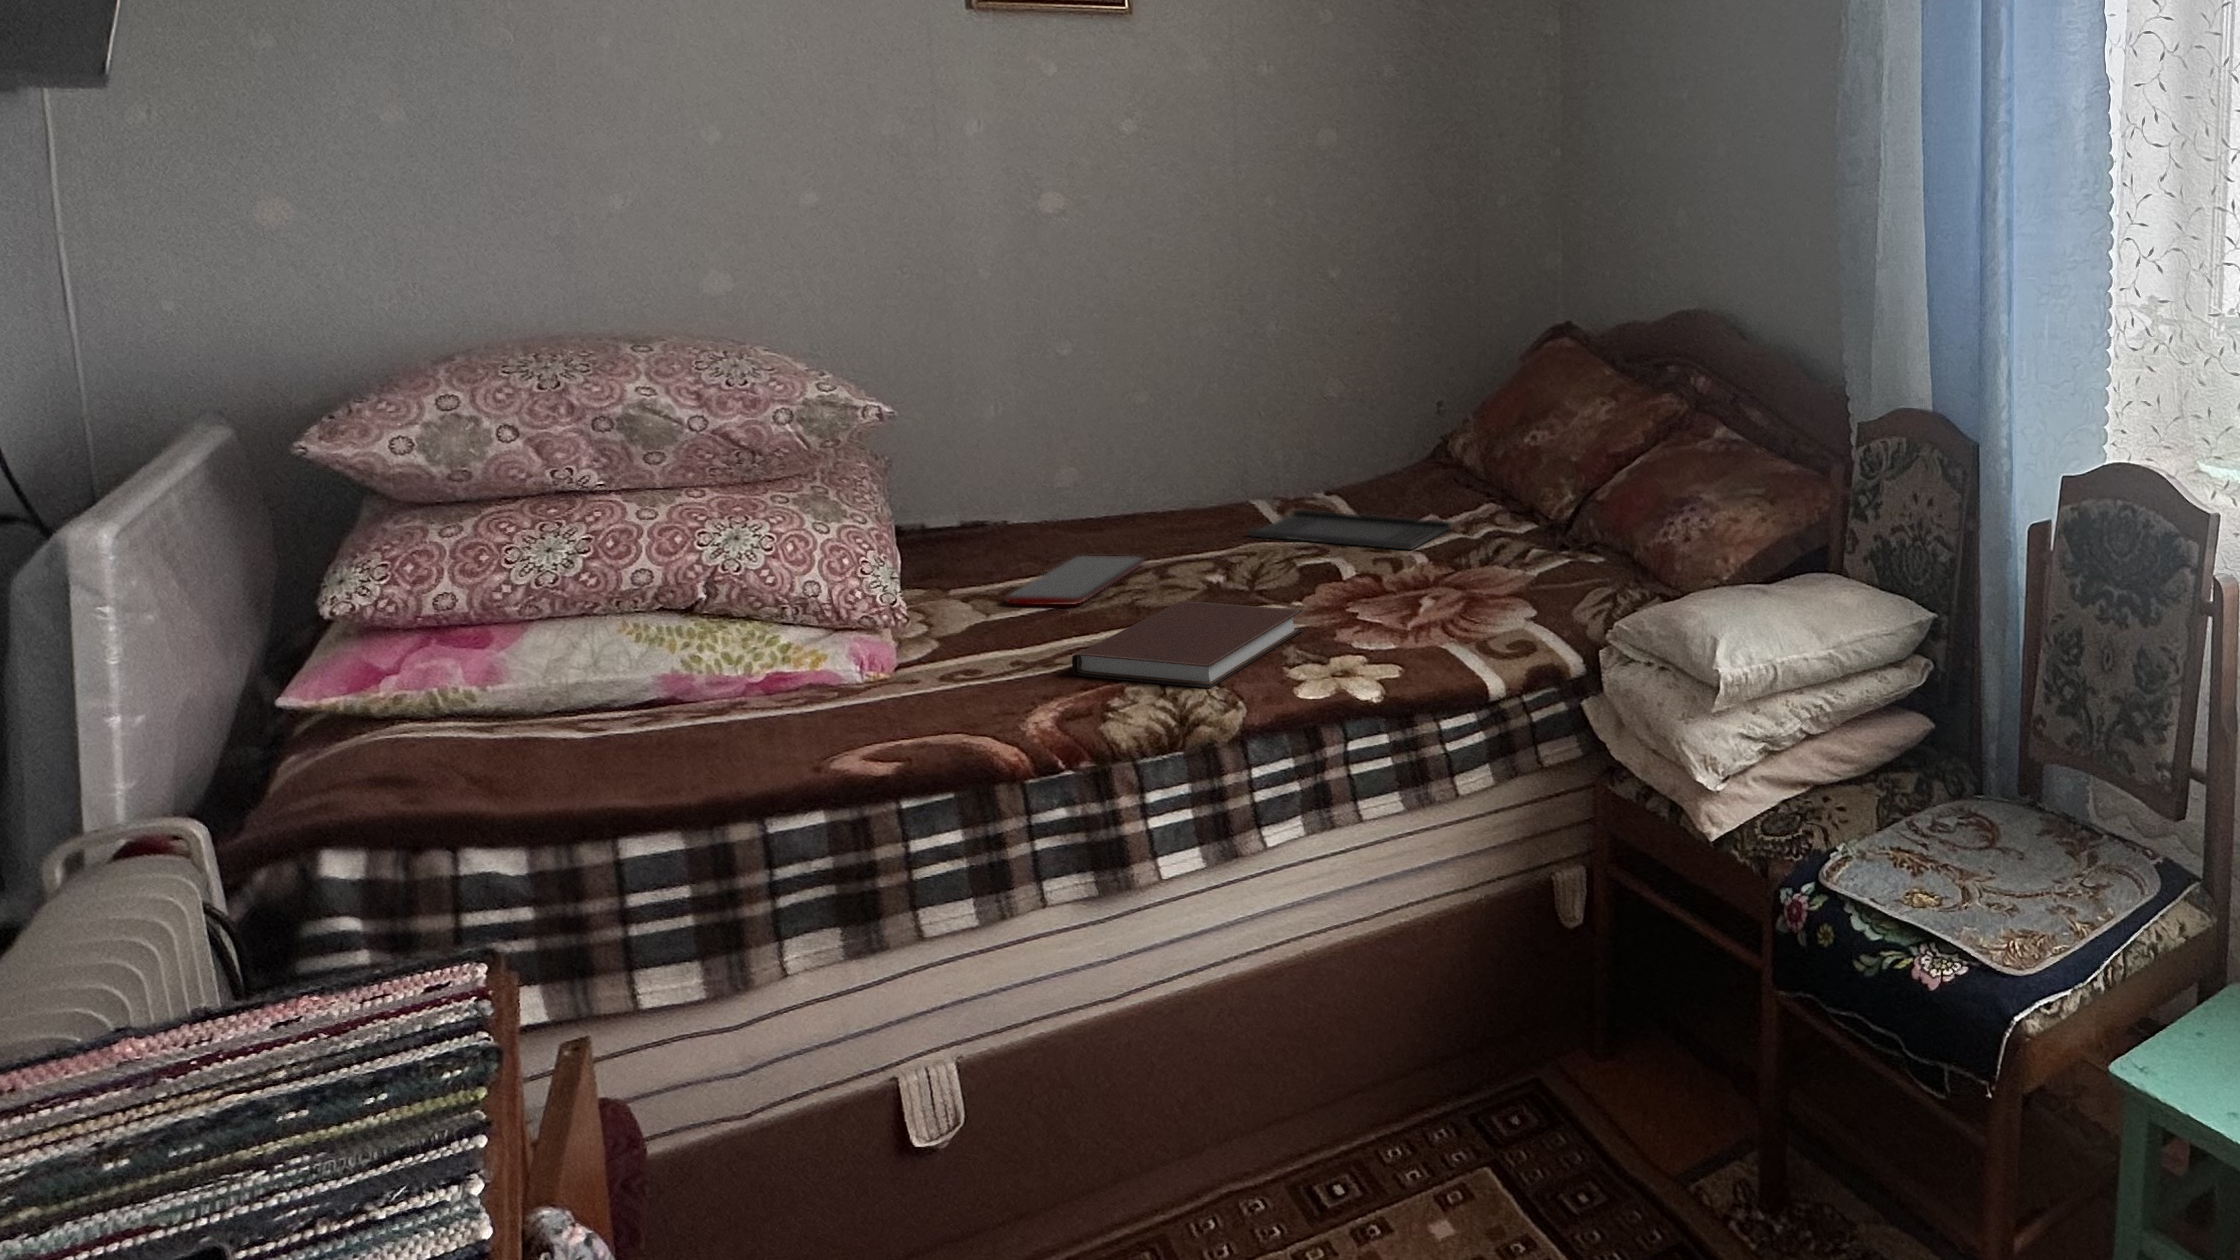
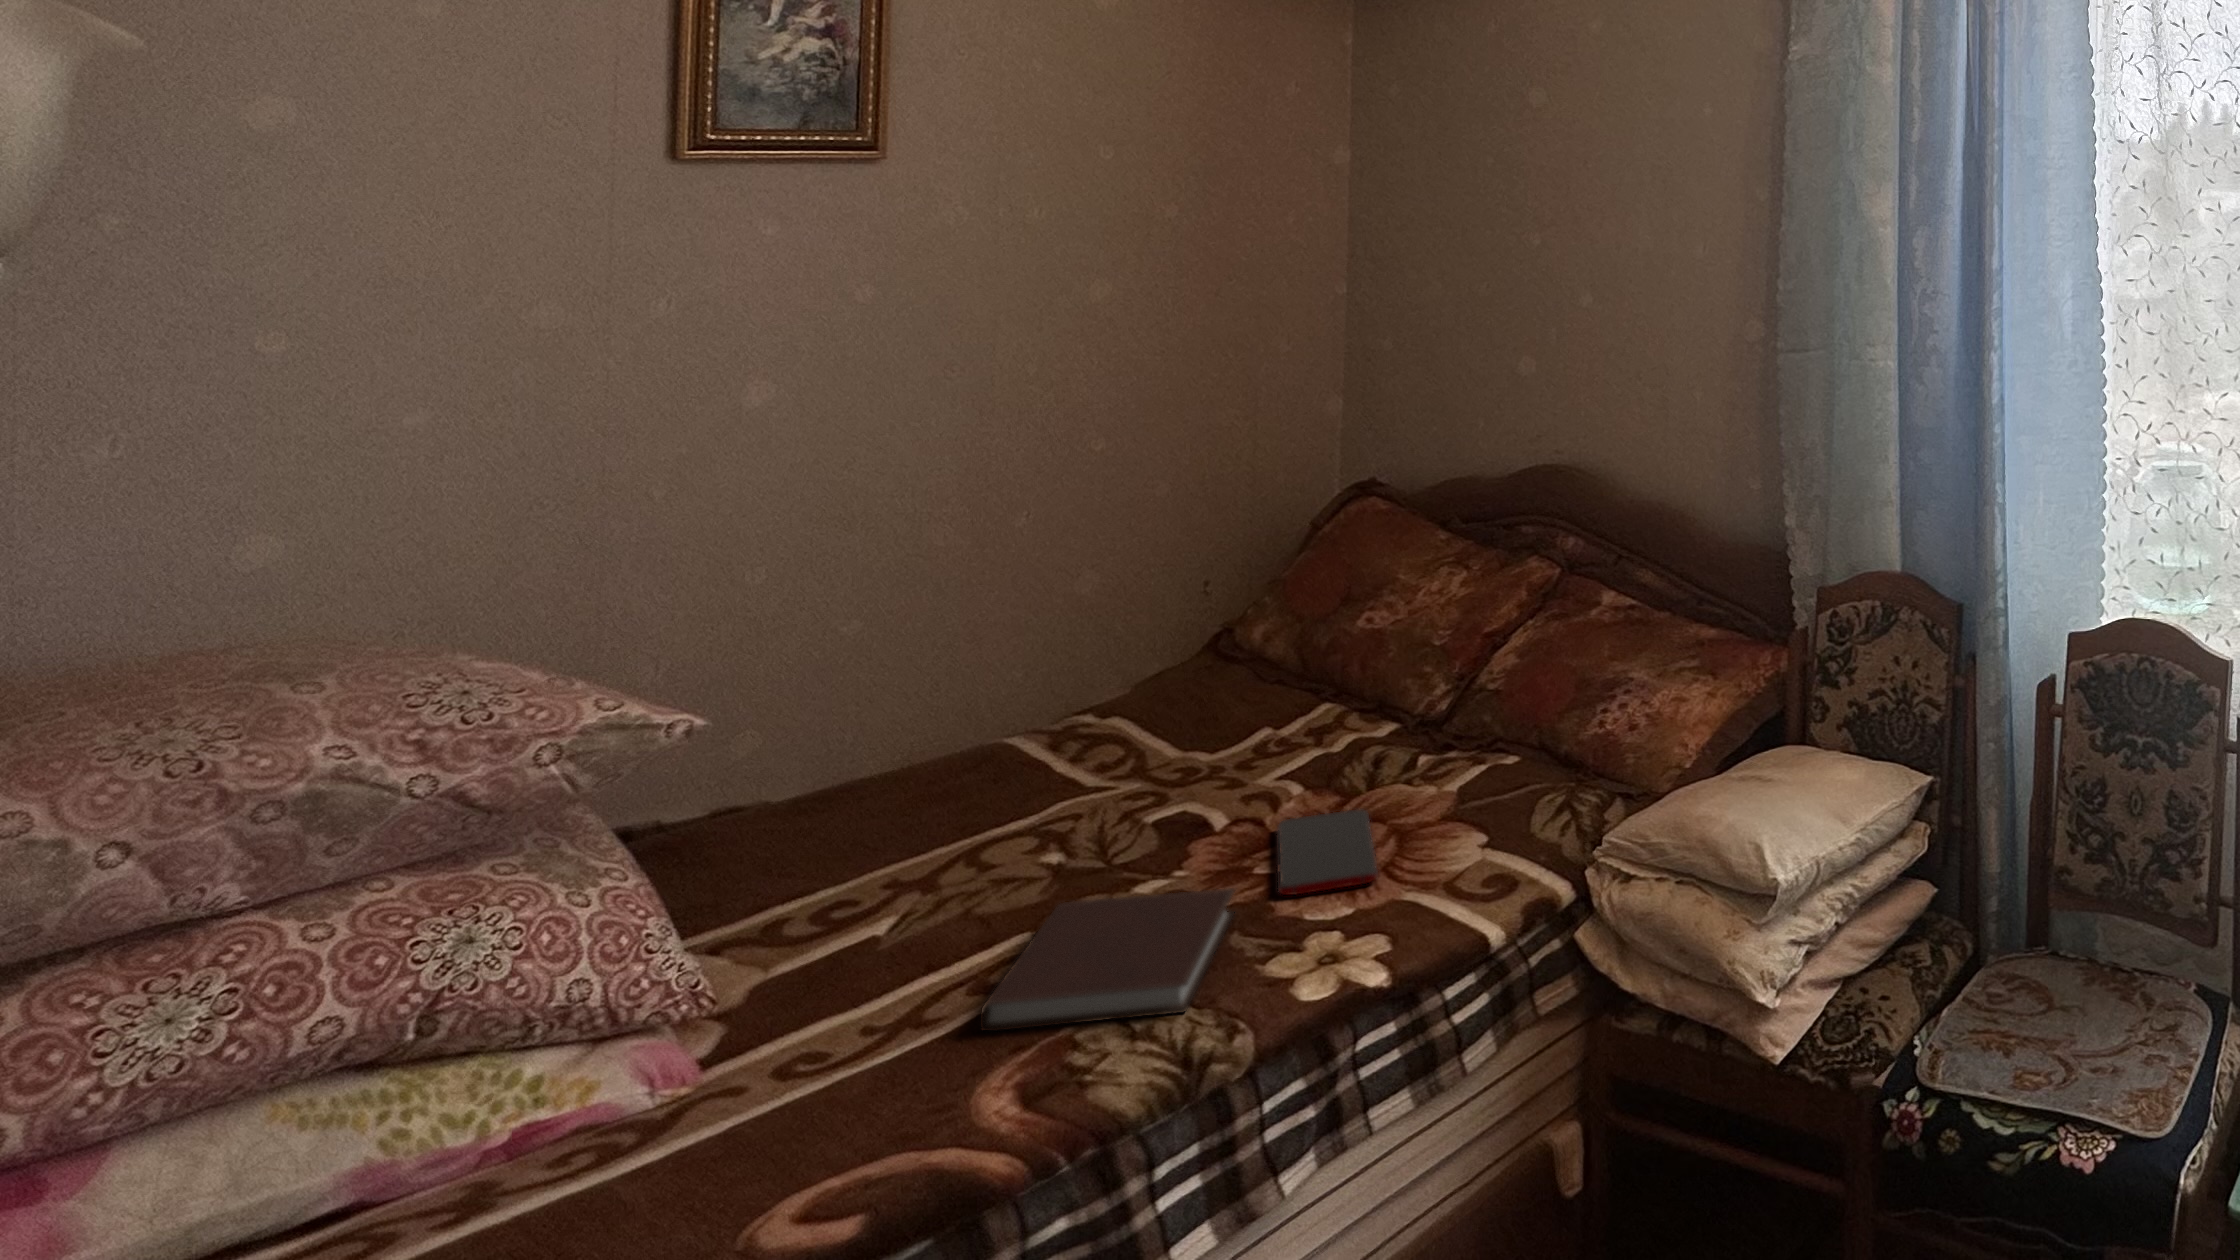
tray: present [1248,510,1451,550] -> none [1041,739,1297,795]
smartphone: present [1006,556,1144,605] -> present [1277,809,1378,895]

